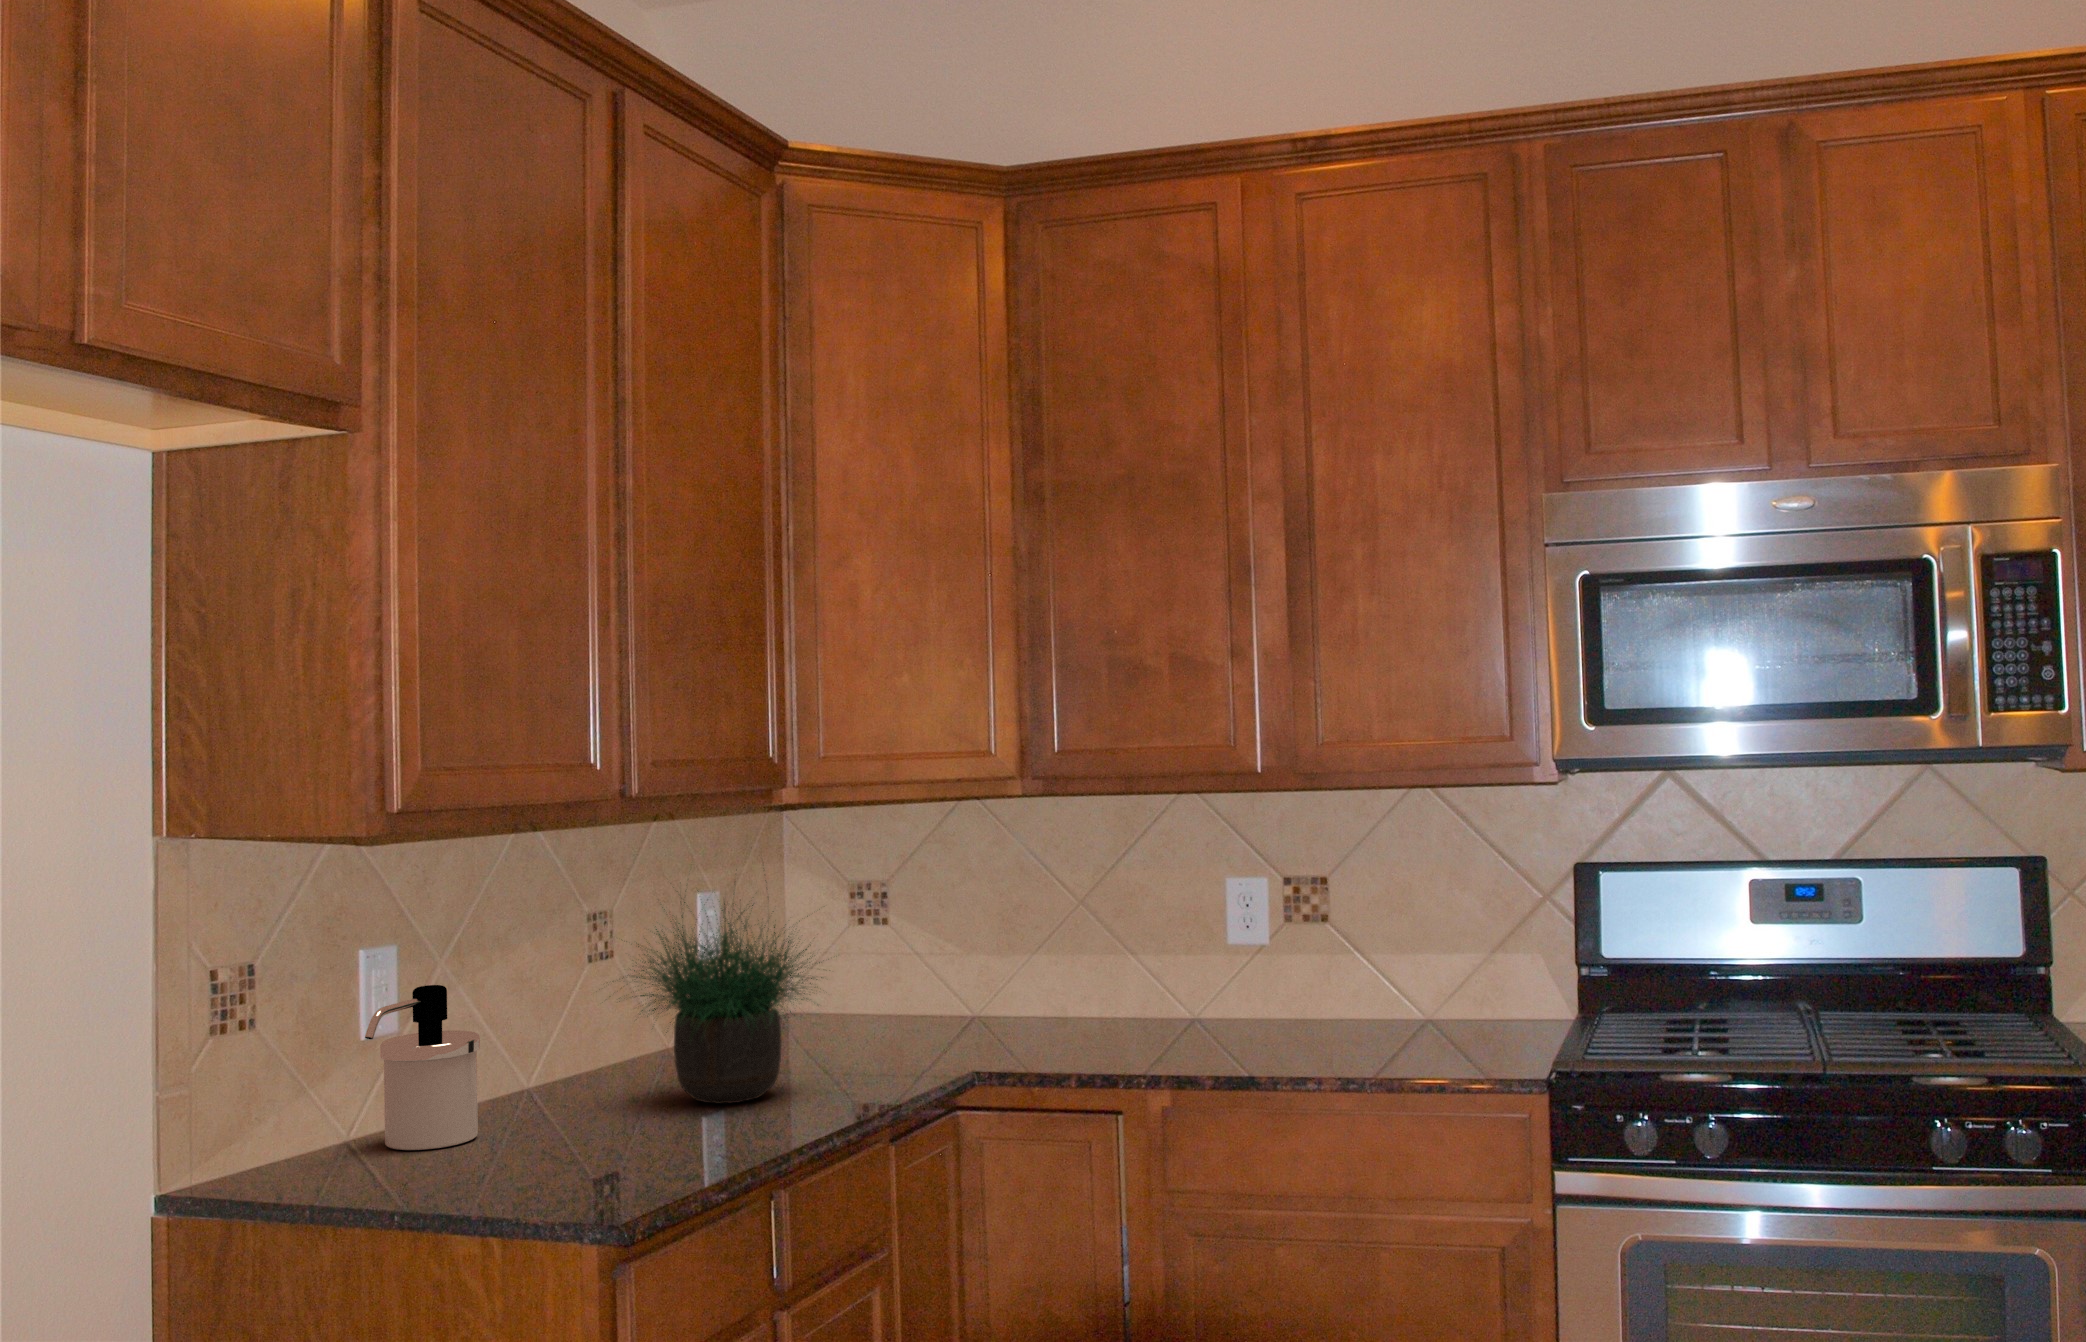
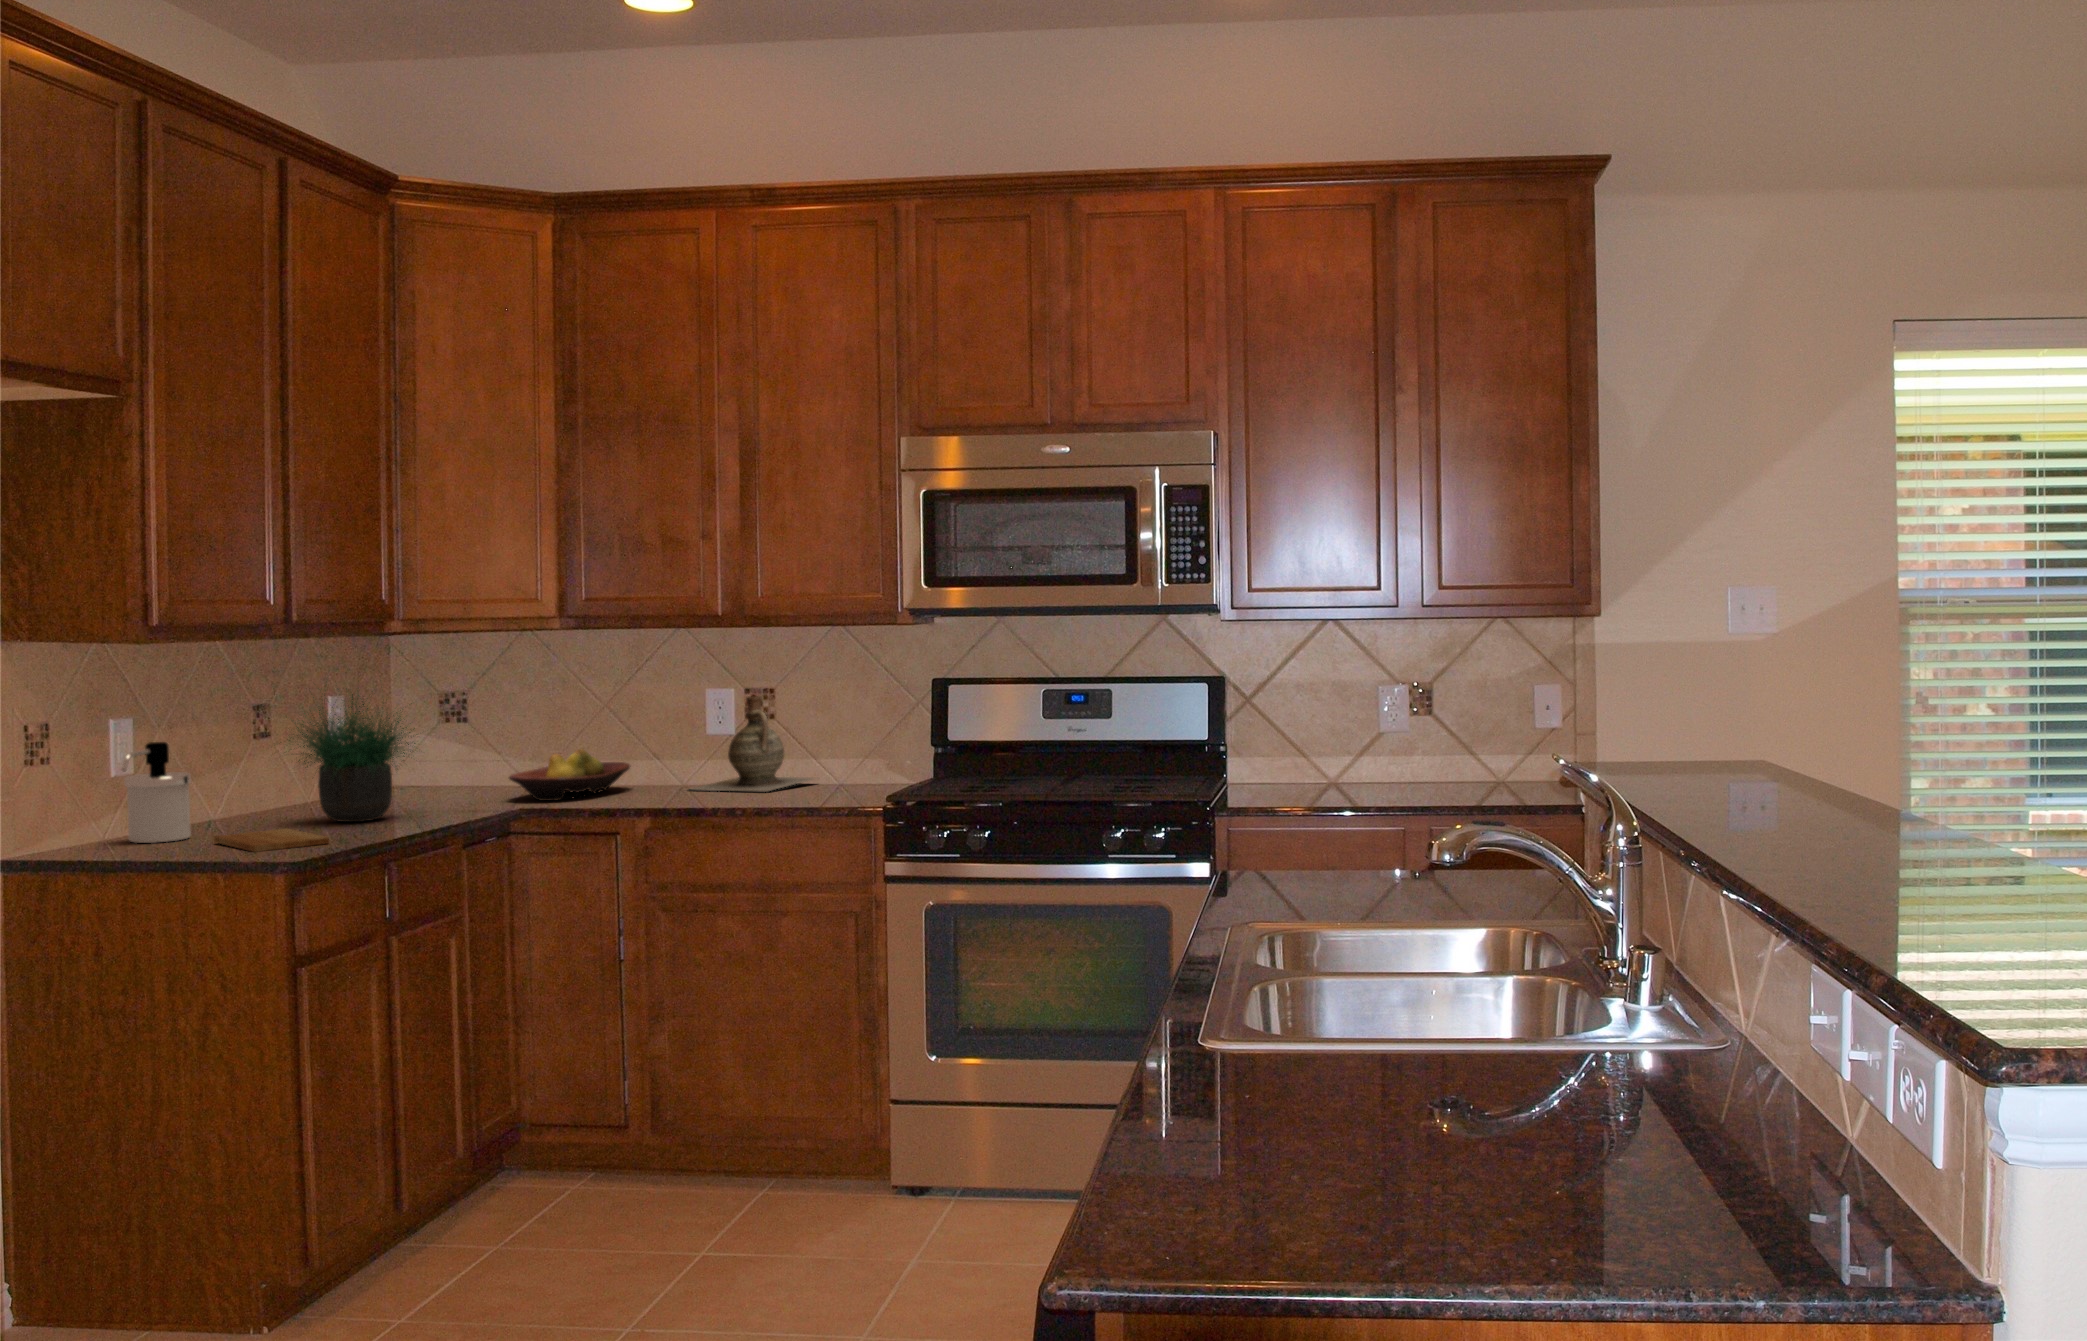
ceramic jug: none [1203,893,1404,1046] -> present [692,696,813,792]
fruit bowl: none [950,972,1121,1057] -> present [509,749,630,801]
cutting board: none [502,1128,673,1189] -> present [214,828,329,852]

